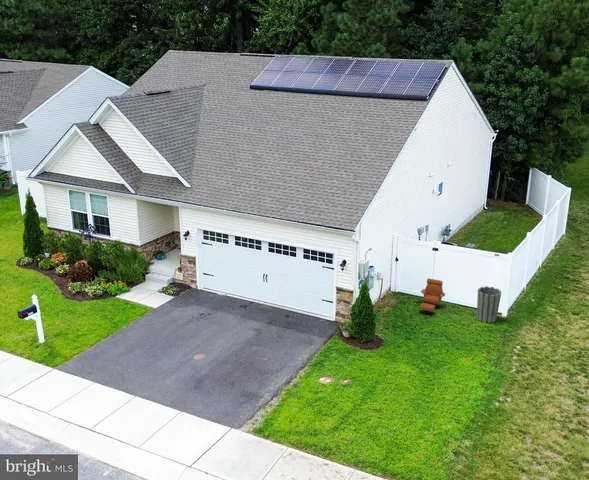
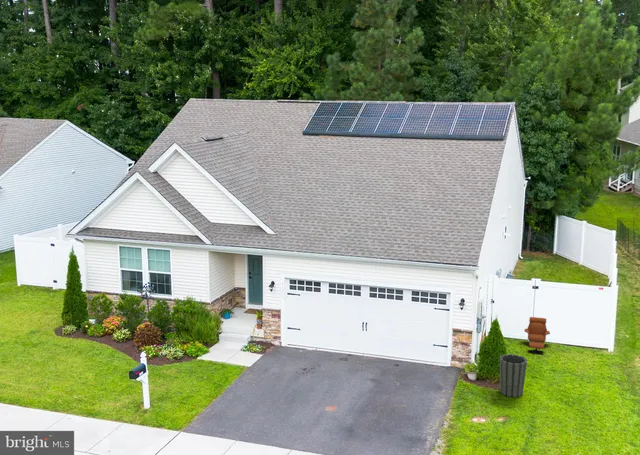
trash can: present [477,286,501,323] -> present [500,354,527,397]

